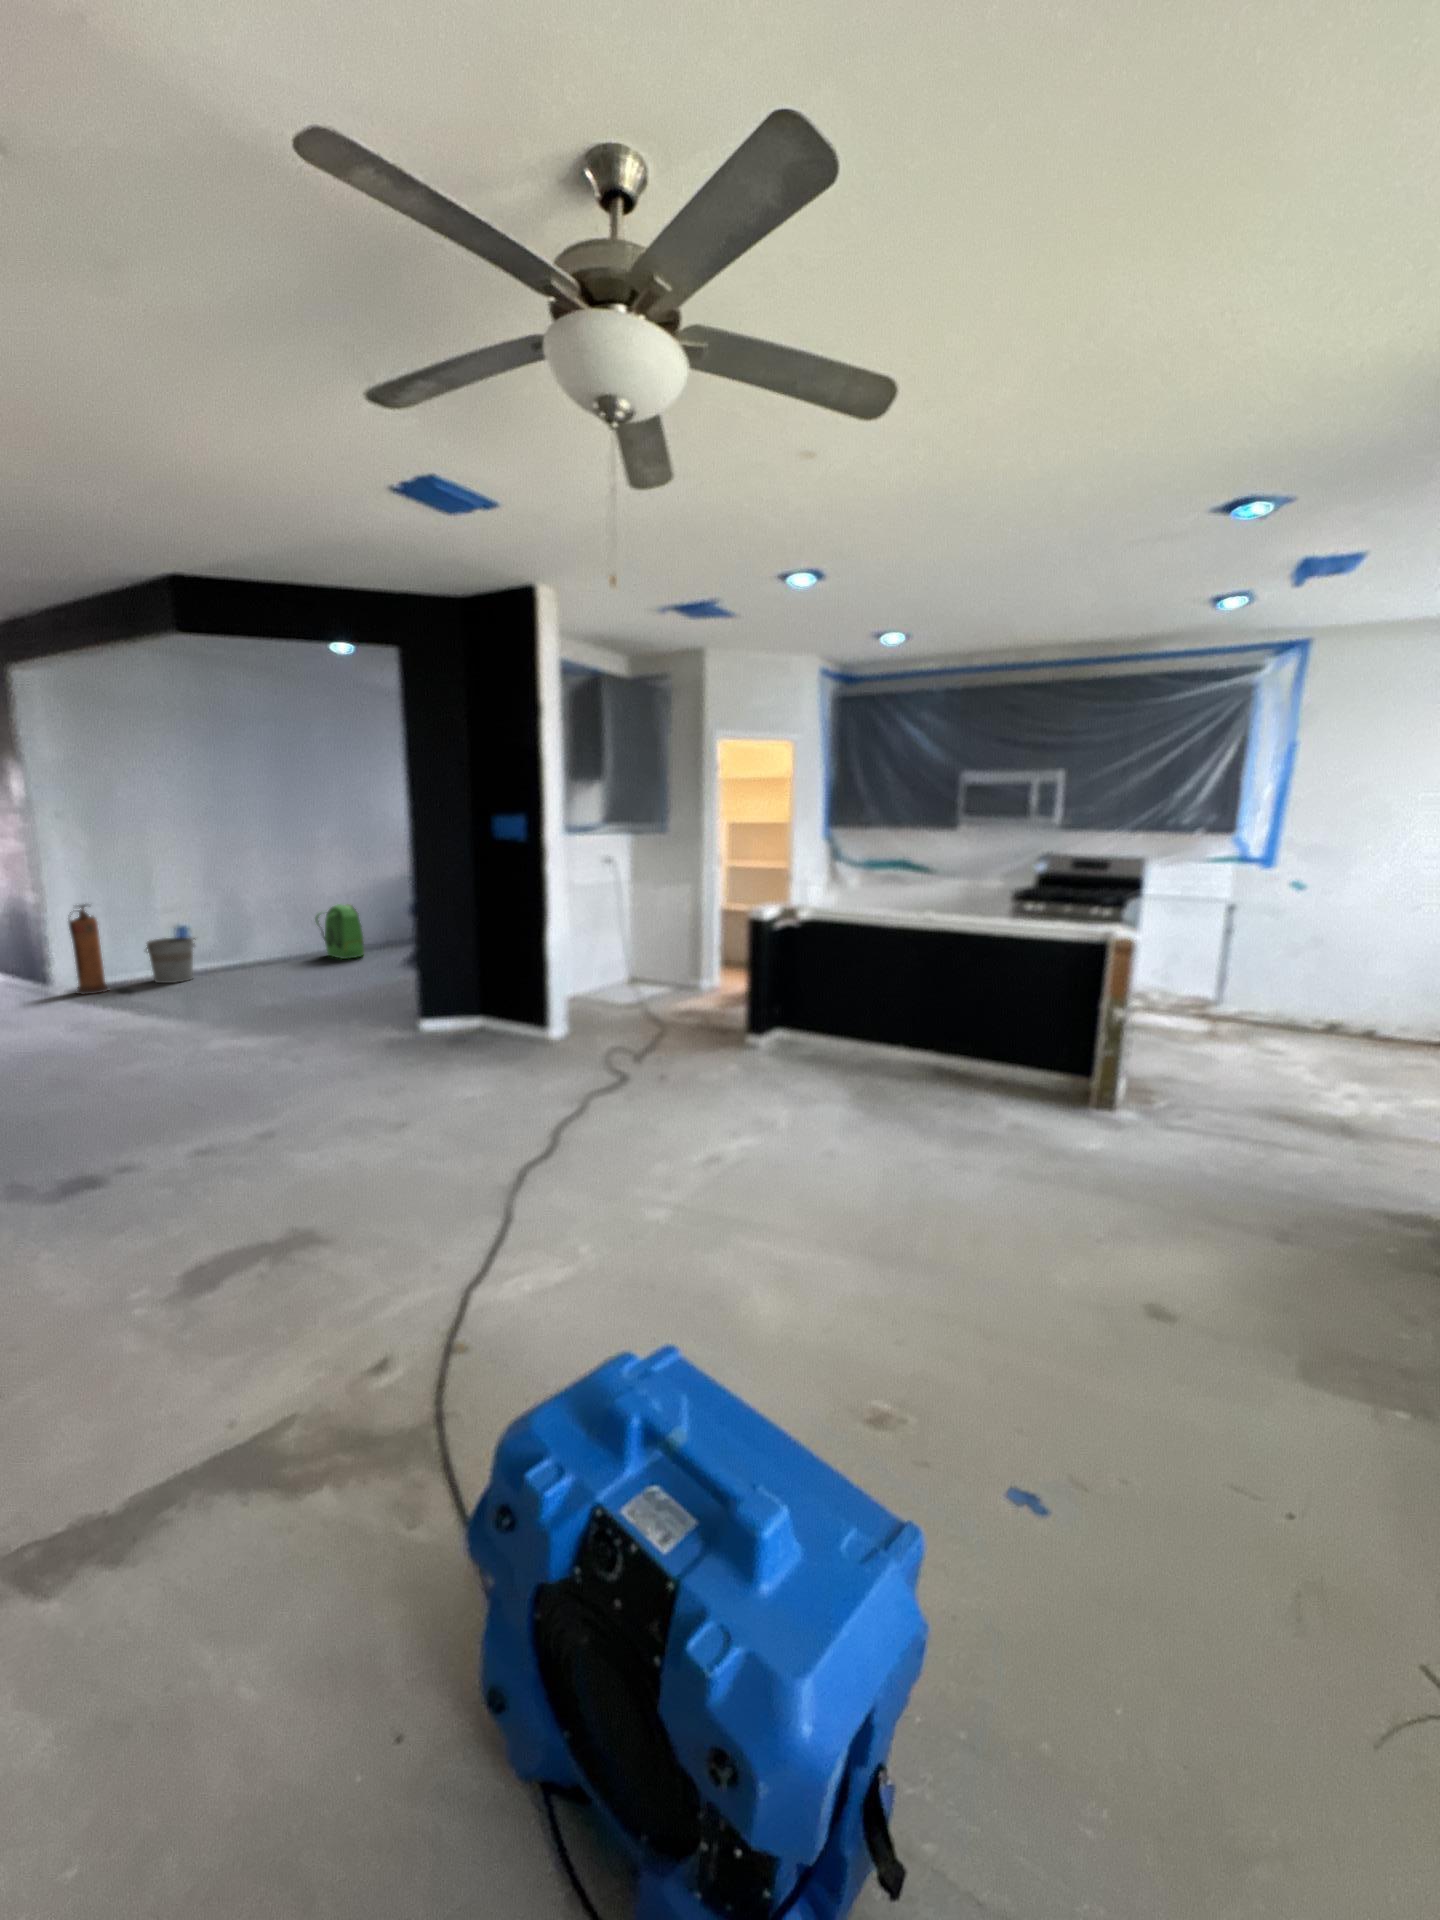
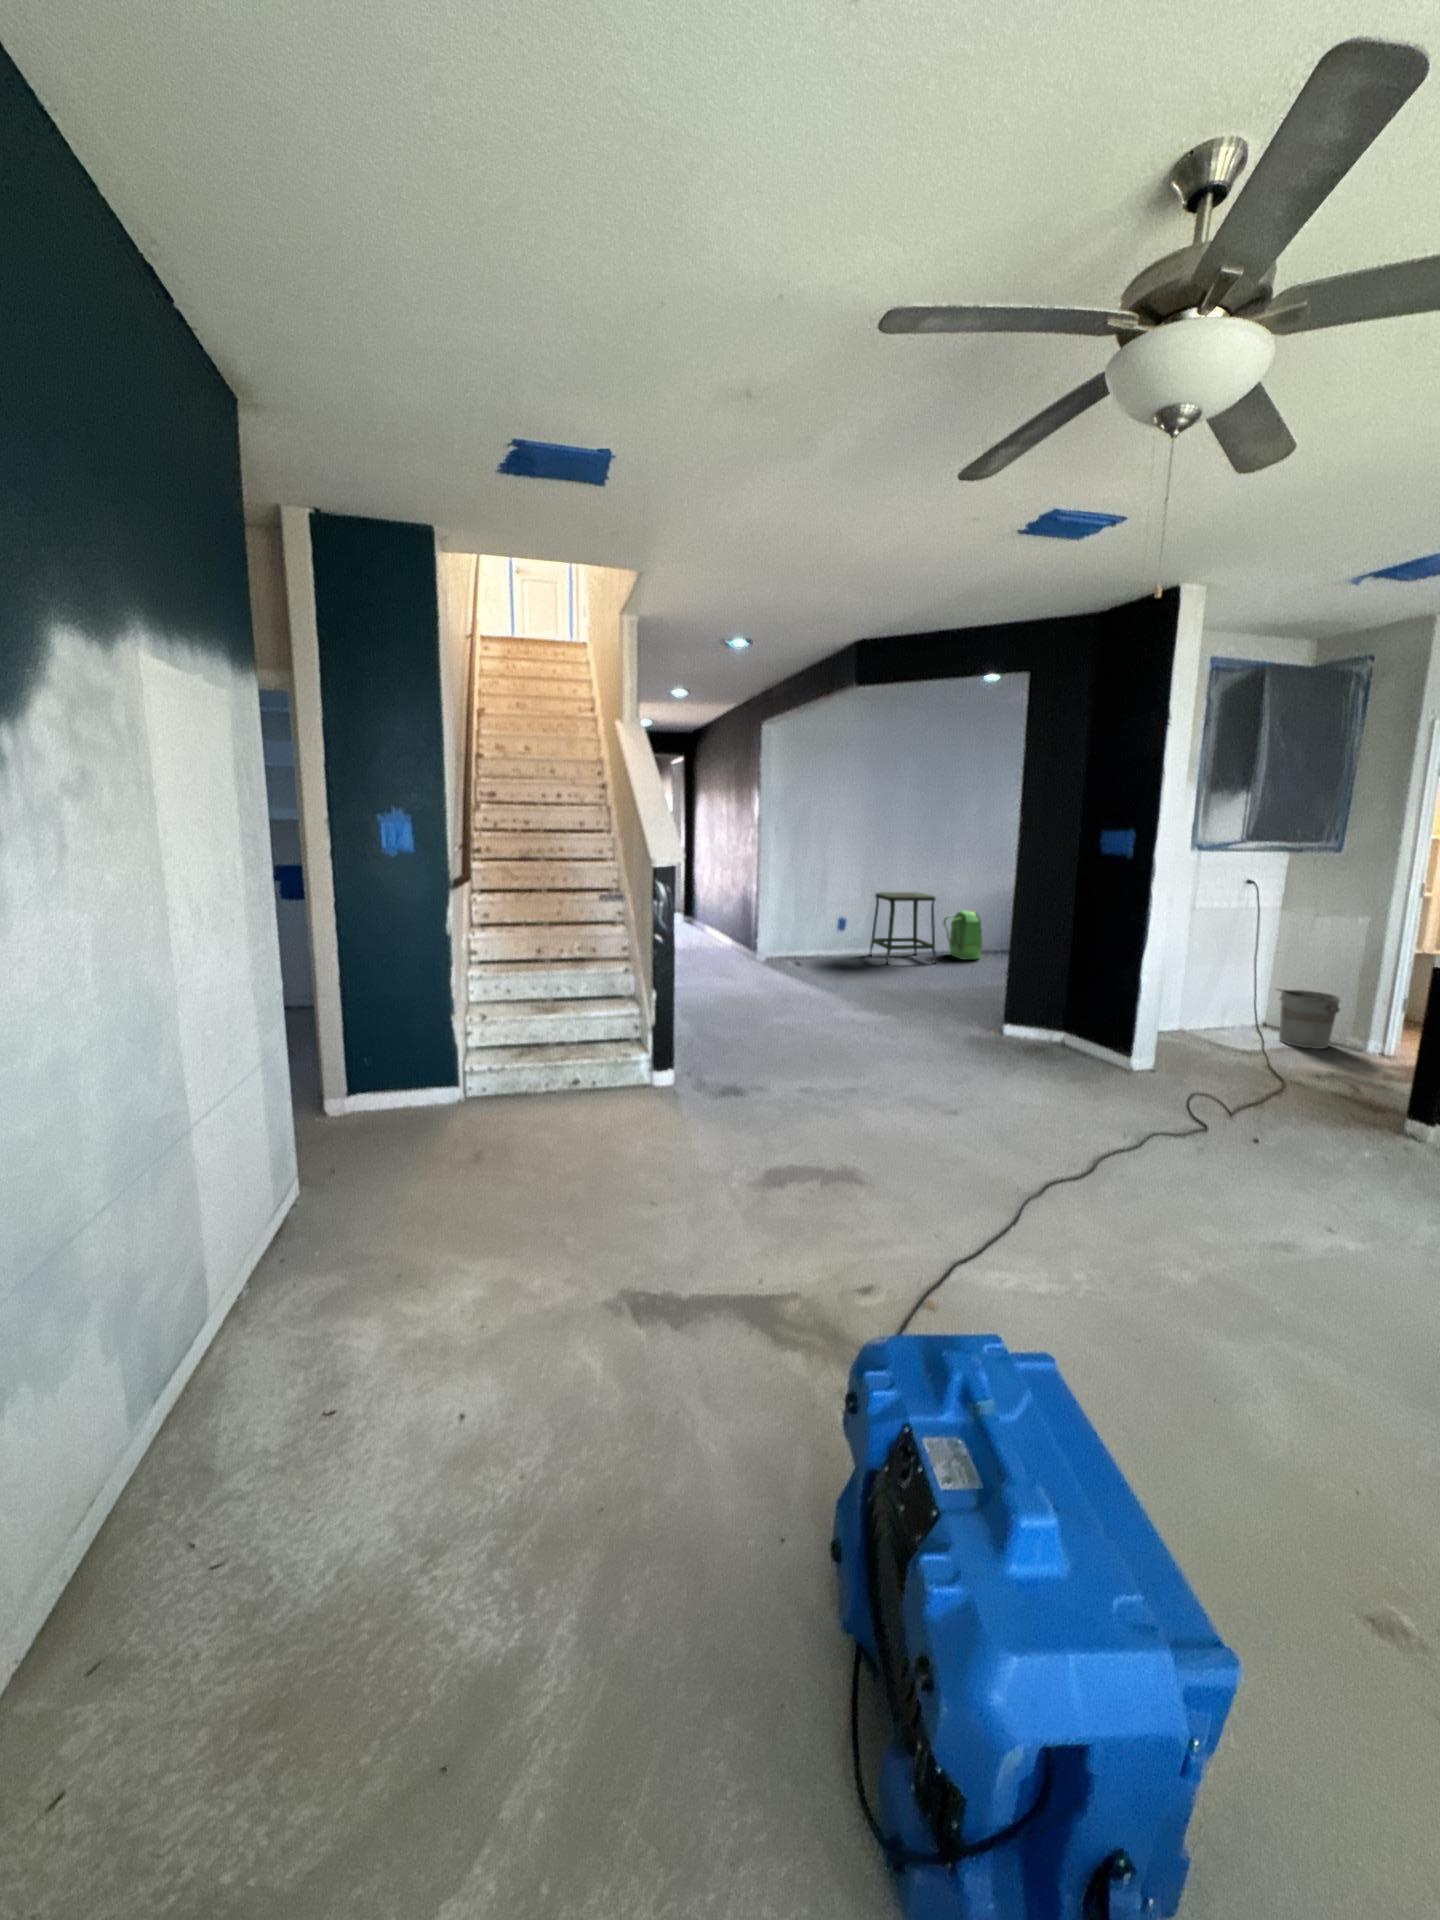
stool: none [224,889,316,976] -> present [870,892,936,964]
fire extinguisher: present [69,905,109,994] -> none [769,894,790,962]
bucket: present [146,937,196,983] -> present [1278,989,1340,1049]

